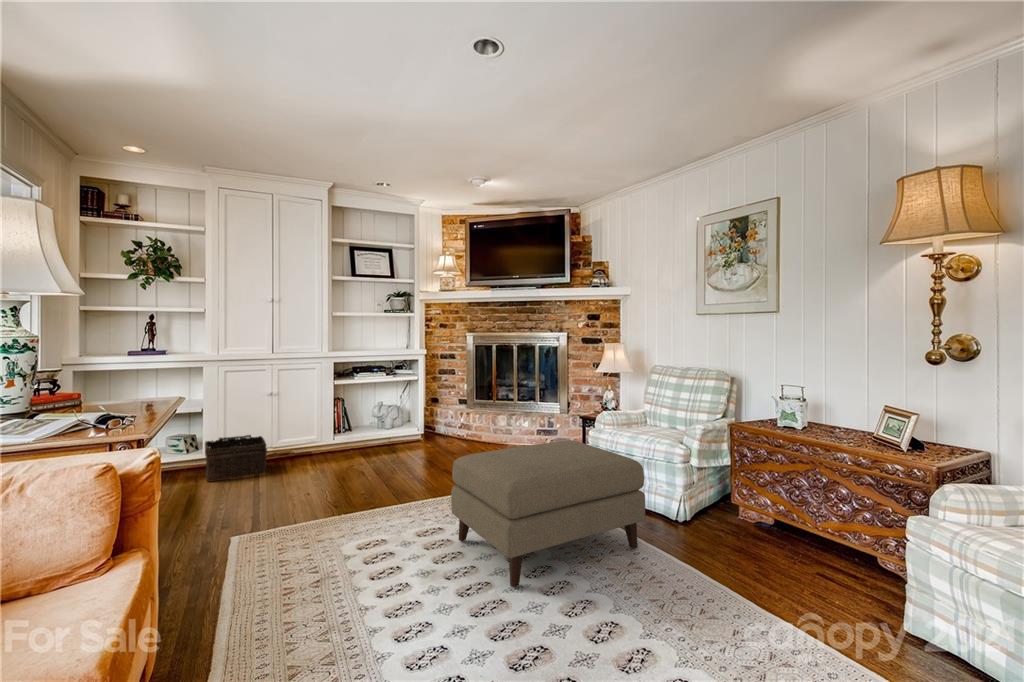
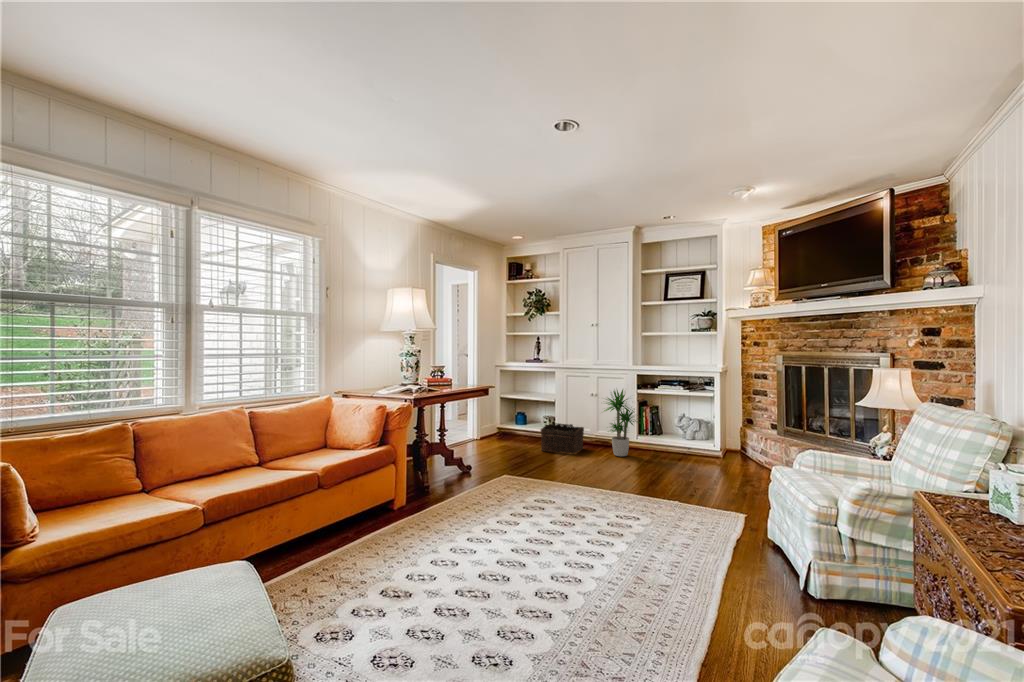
potted plant: none [293,378,353,462] -> present [604,390,639,456]
ottoman: present [451,440,645,587] -> none [540,455,712,588]

